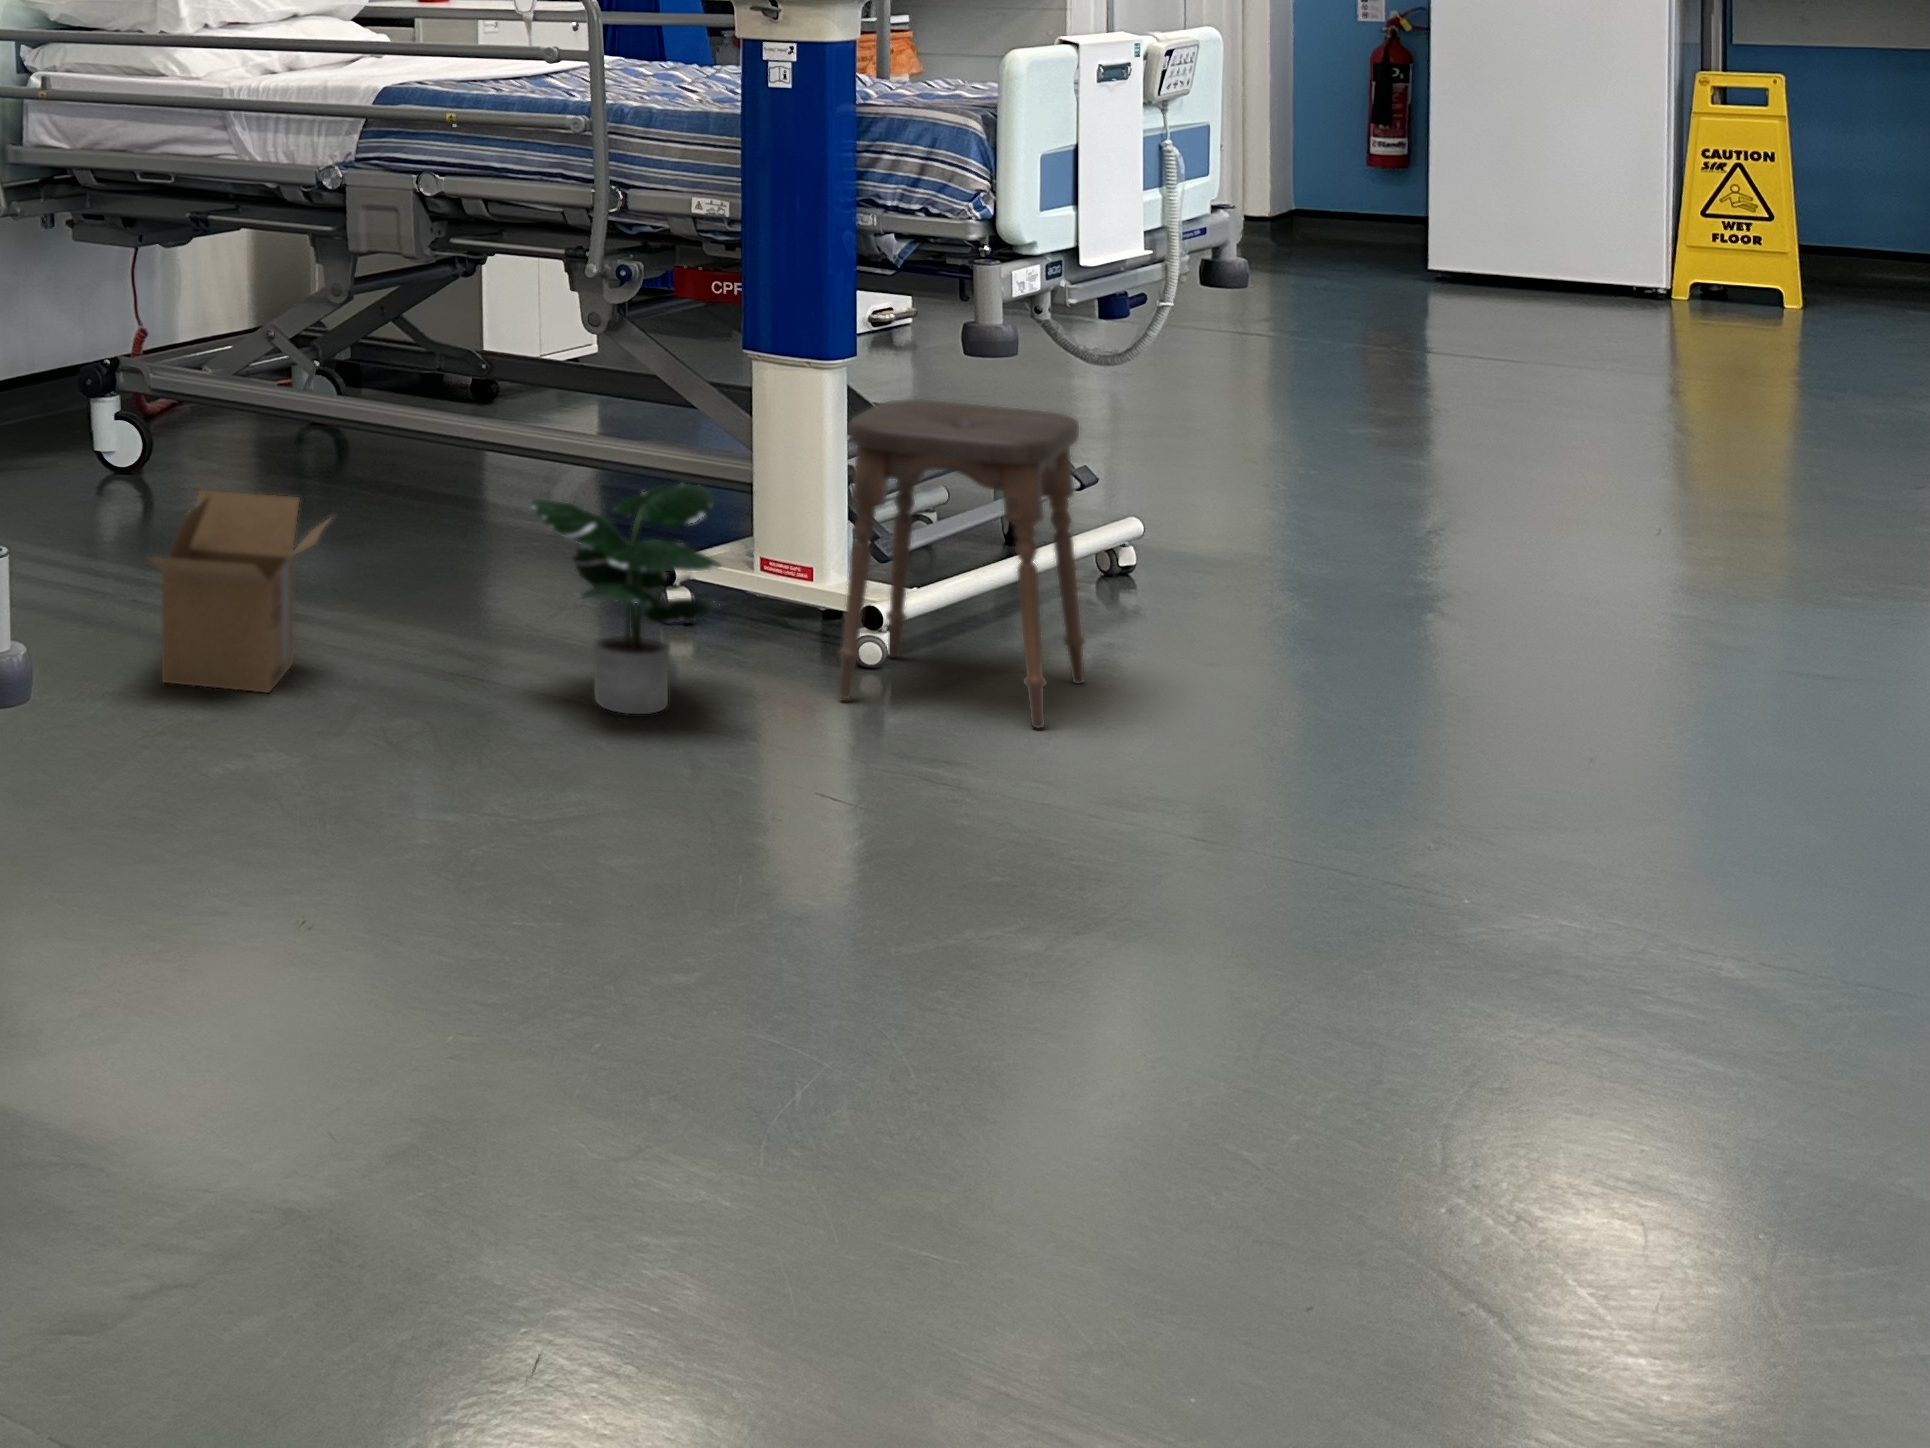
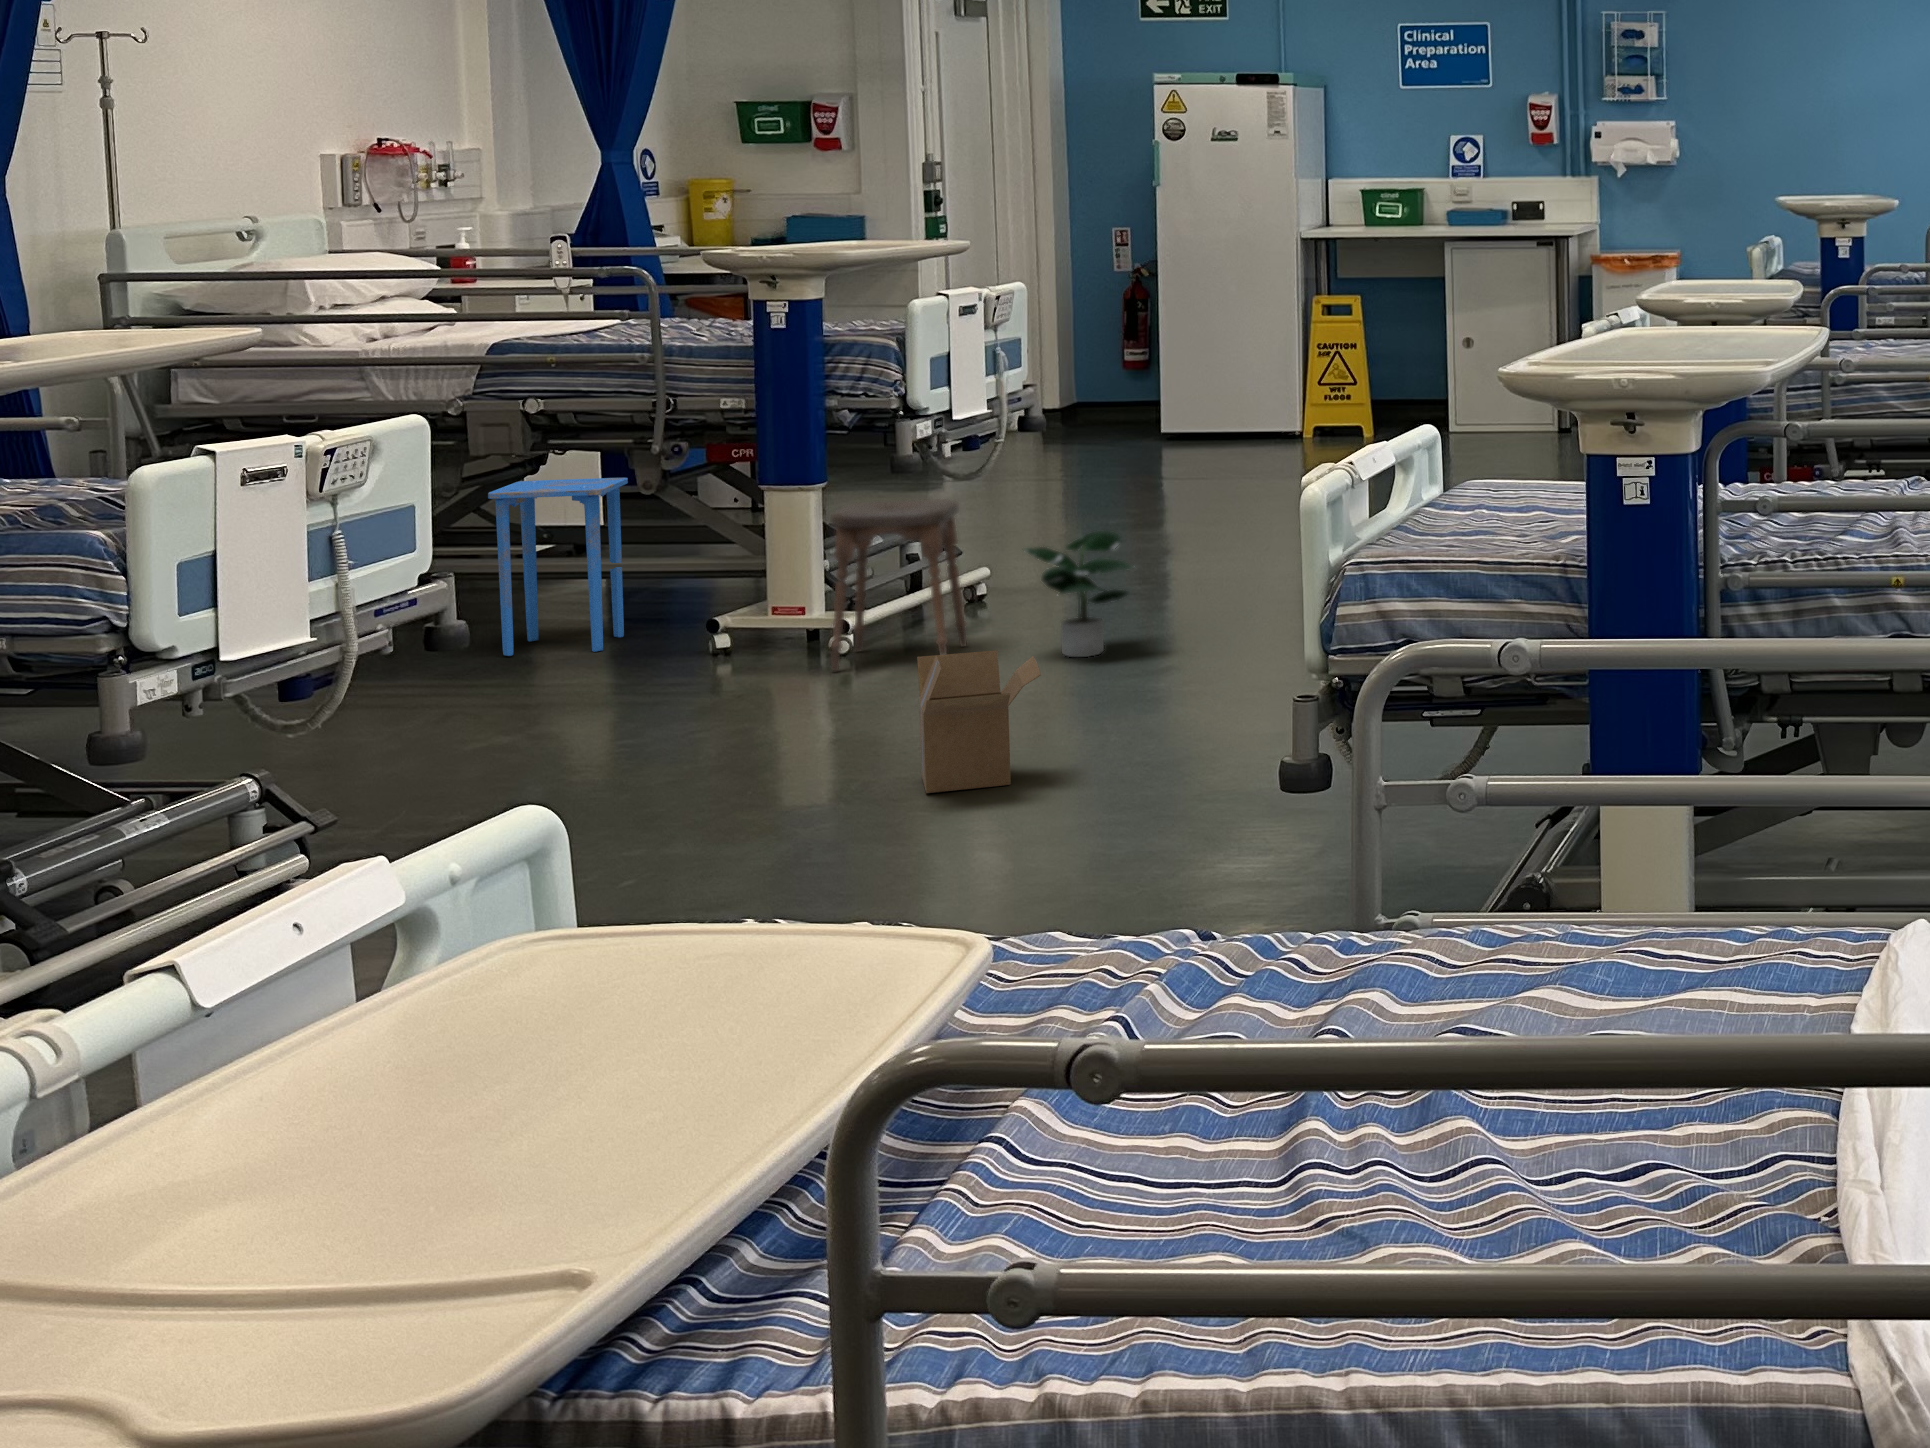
side table: none [371,293,570,573] -> present [488,478,628,656]
potted plant: present [531,484,721,714] -> present [1022,531,1132,657]
cardboard box: present [150,490,333,692] -> present [917,650,1041,793]

